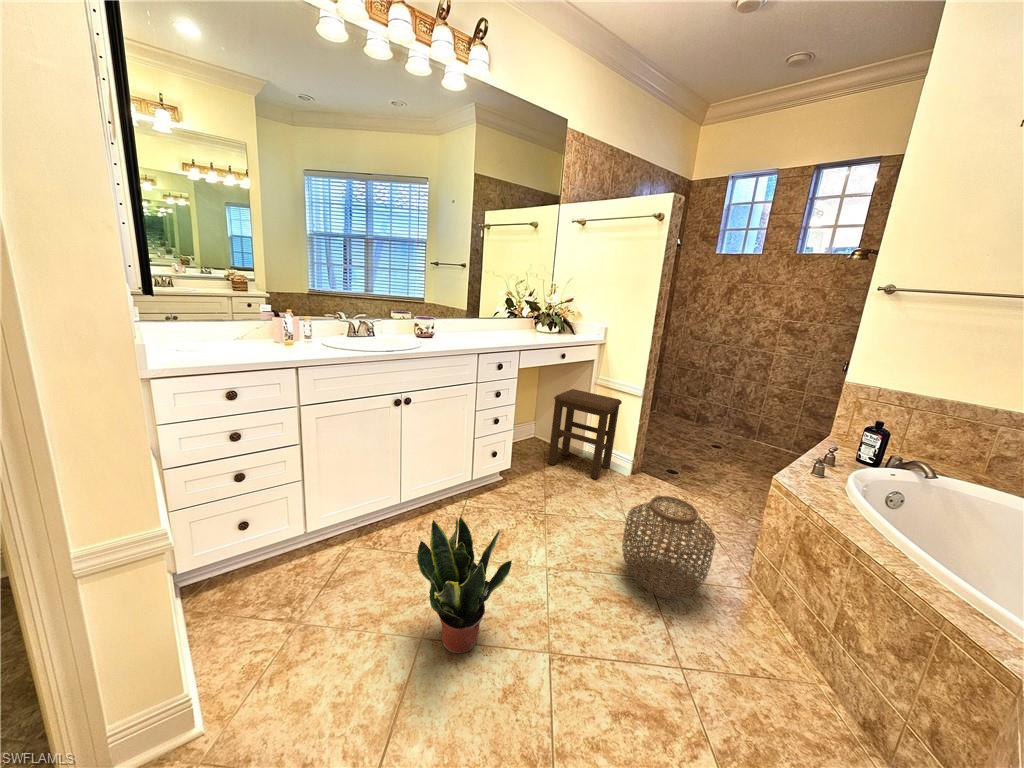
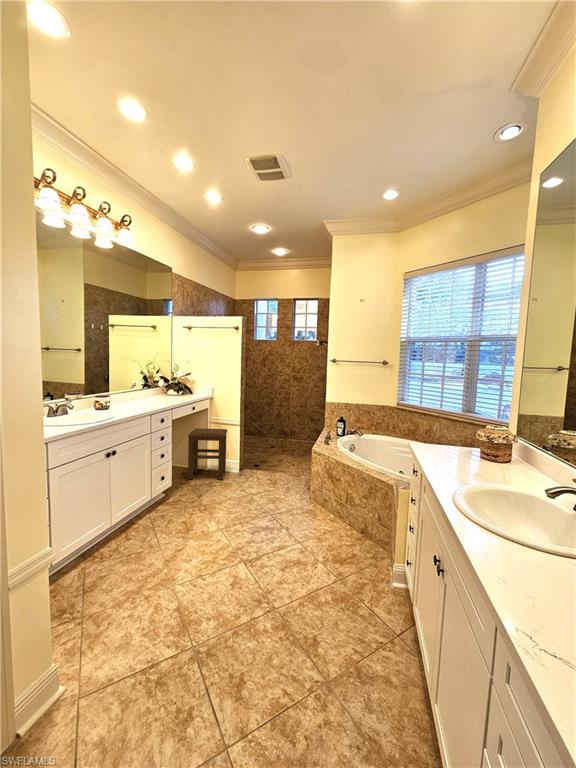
woven basket: present [622,496,716,599] -> none [256,470,298,521]
potted plant: present [417,517,512,653] -> none [166,507,219,584]

